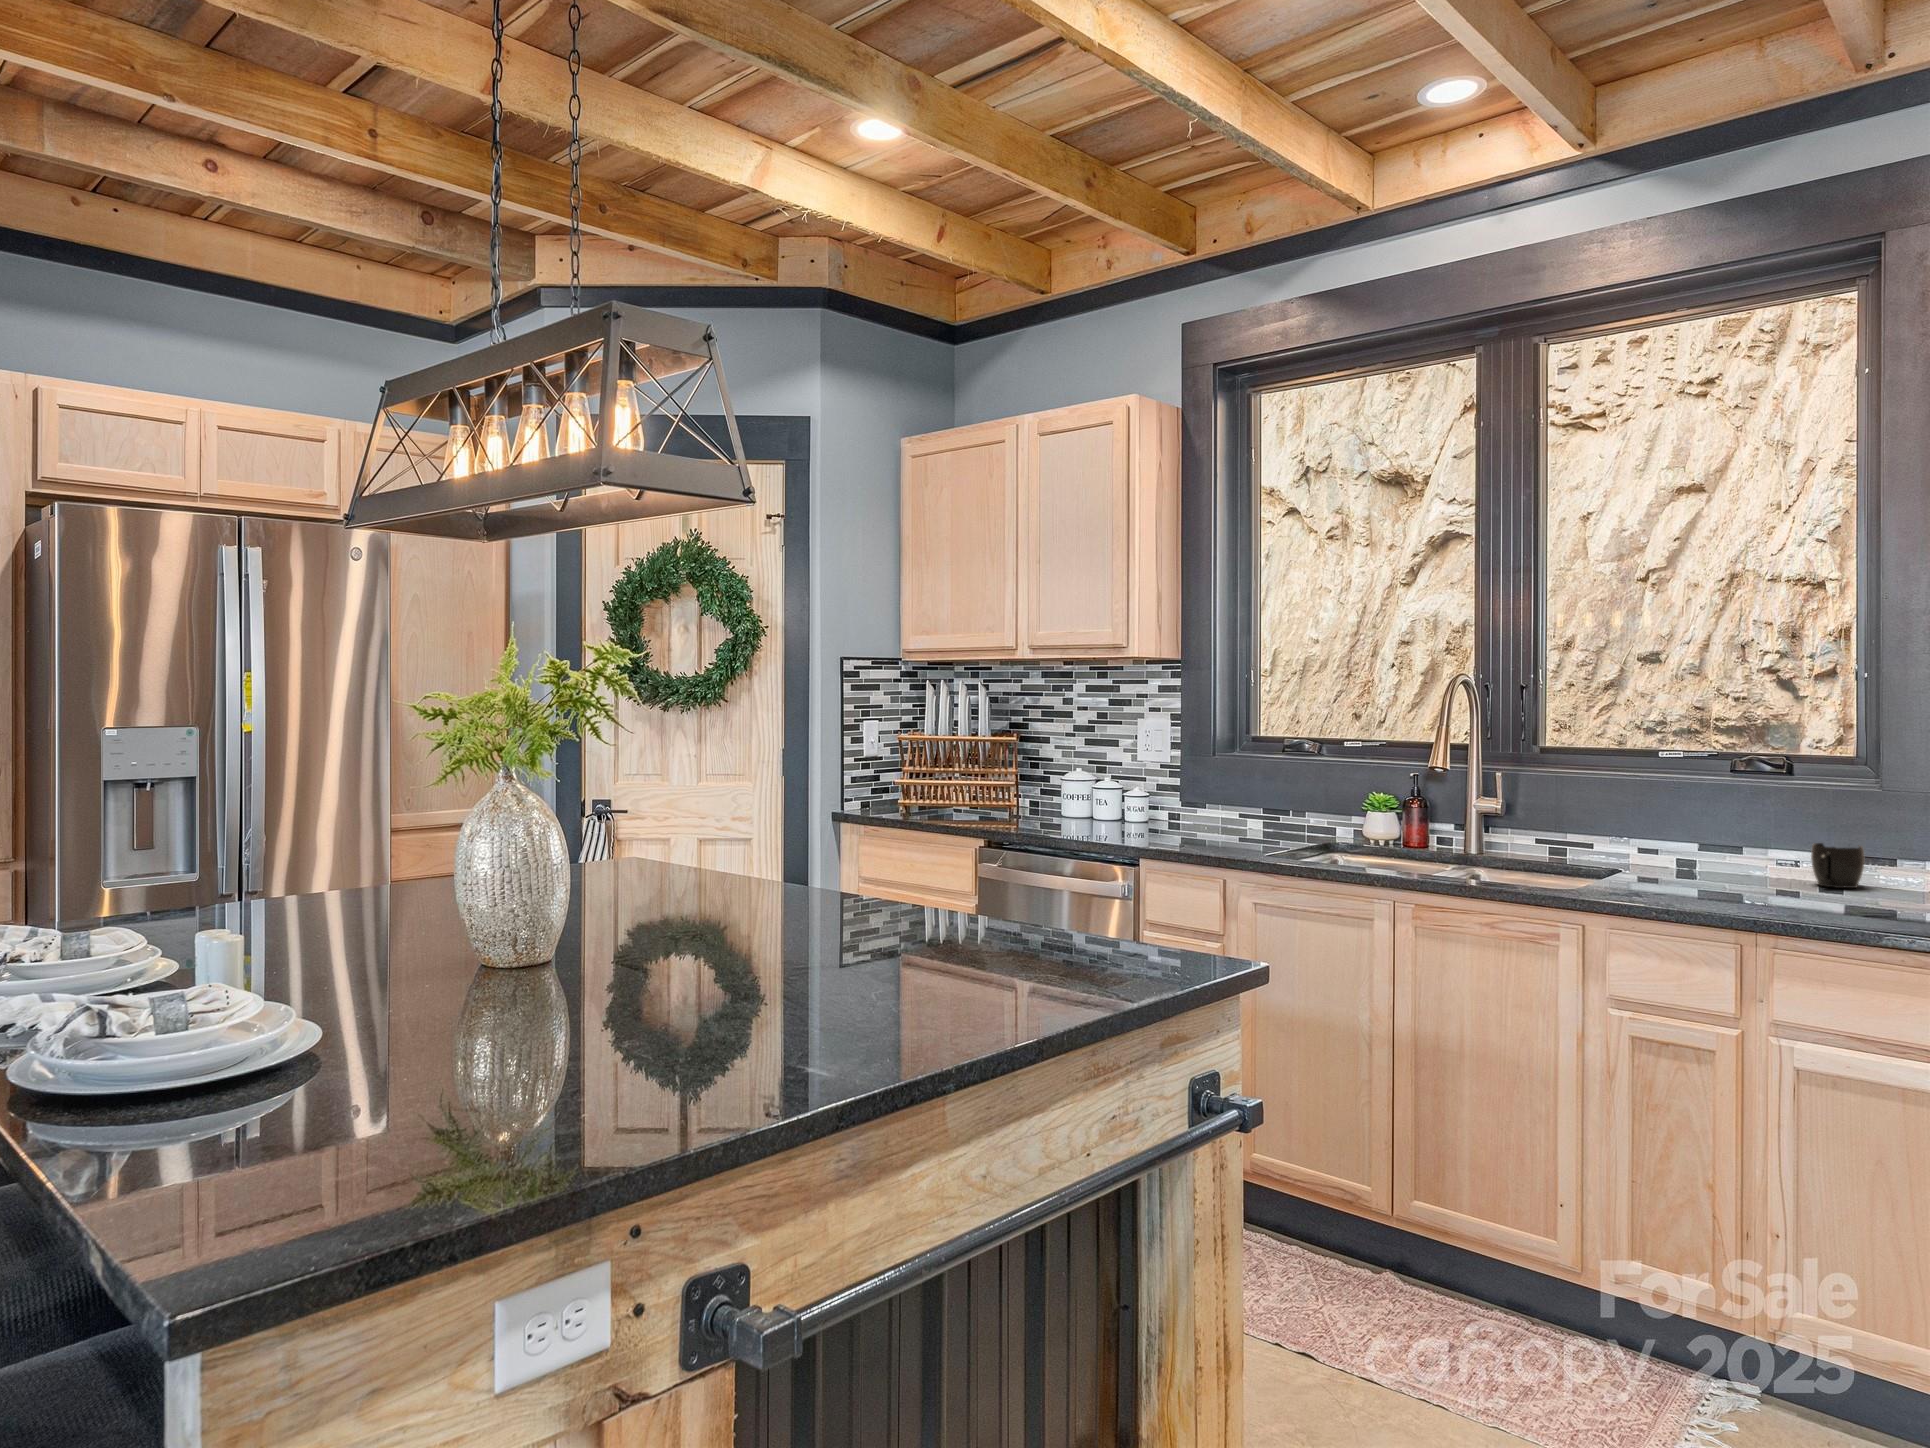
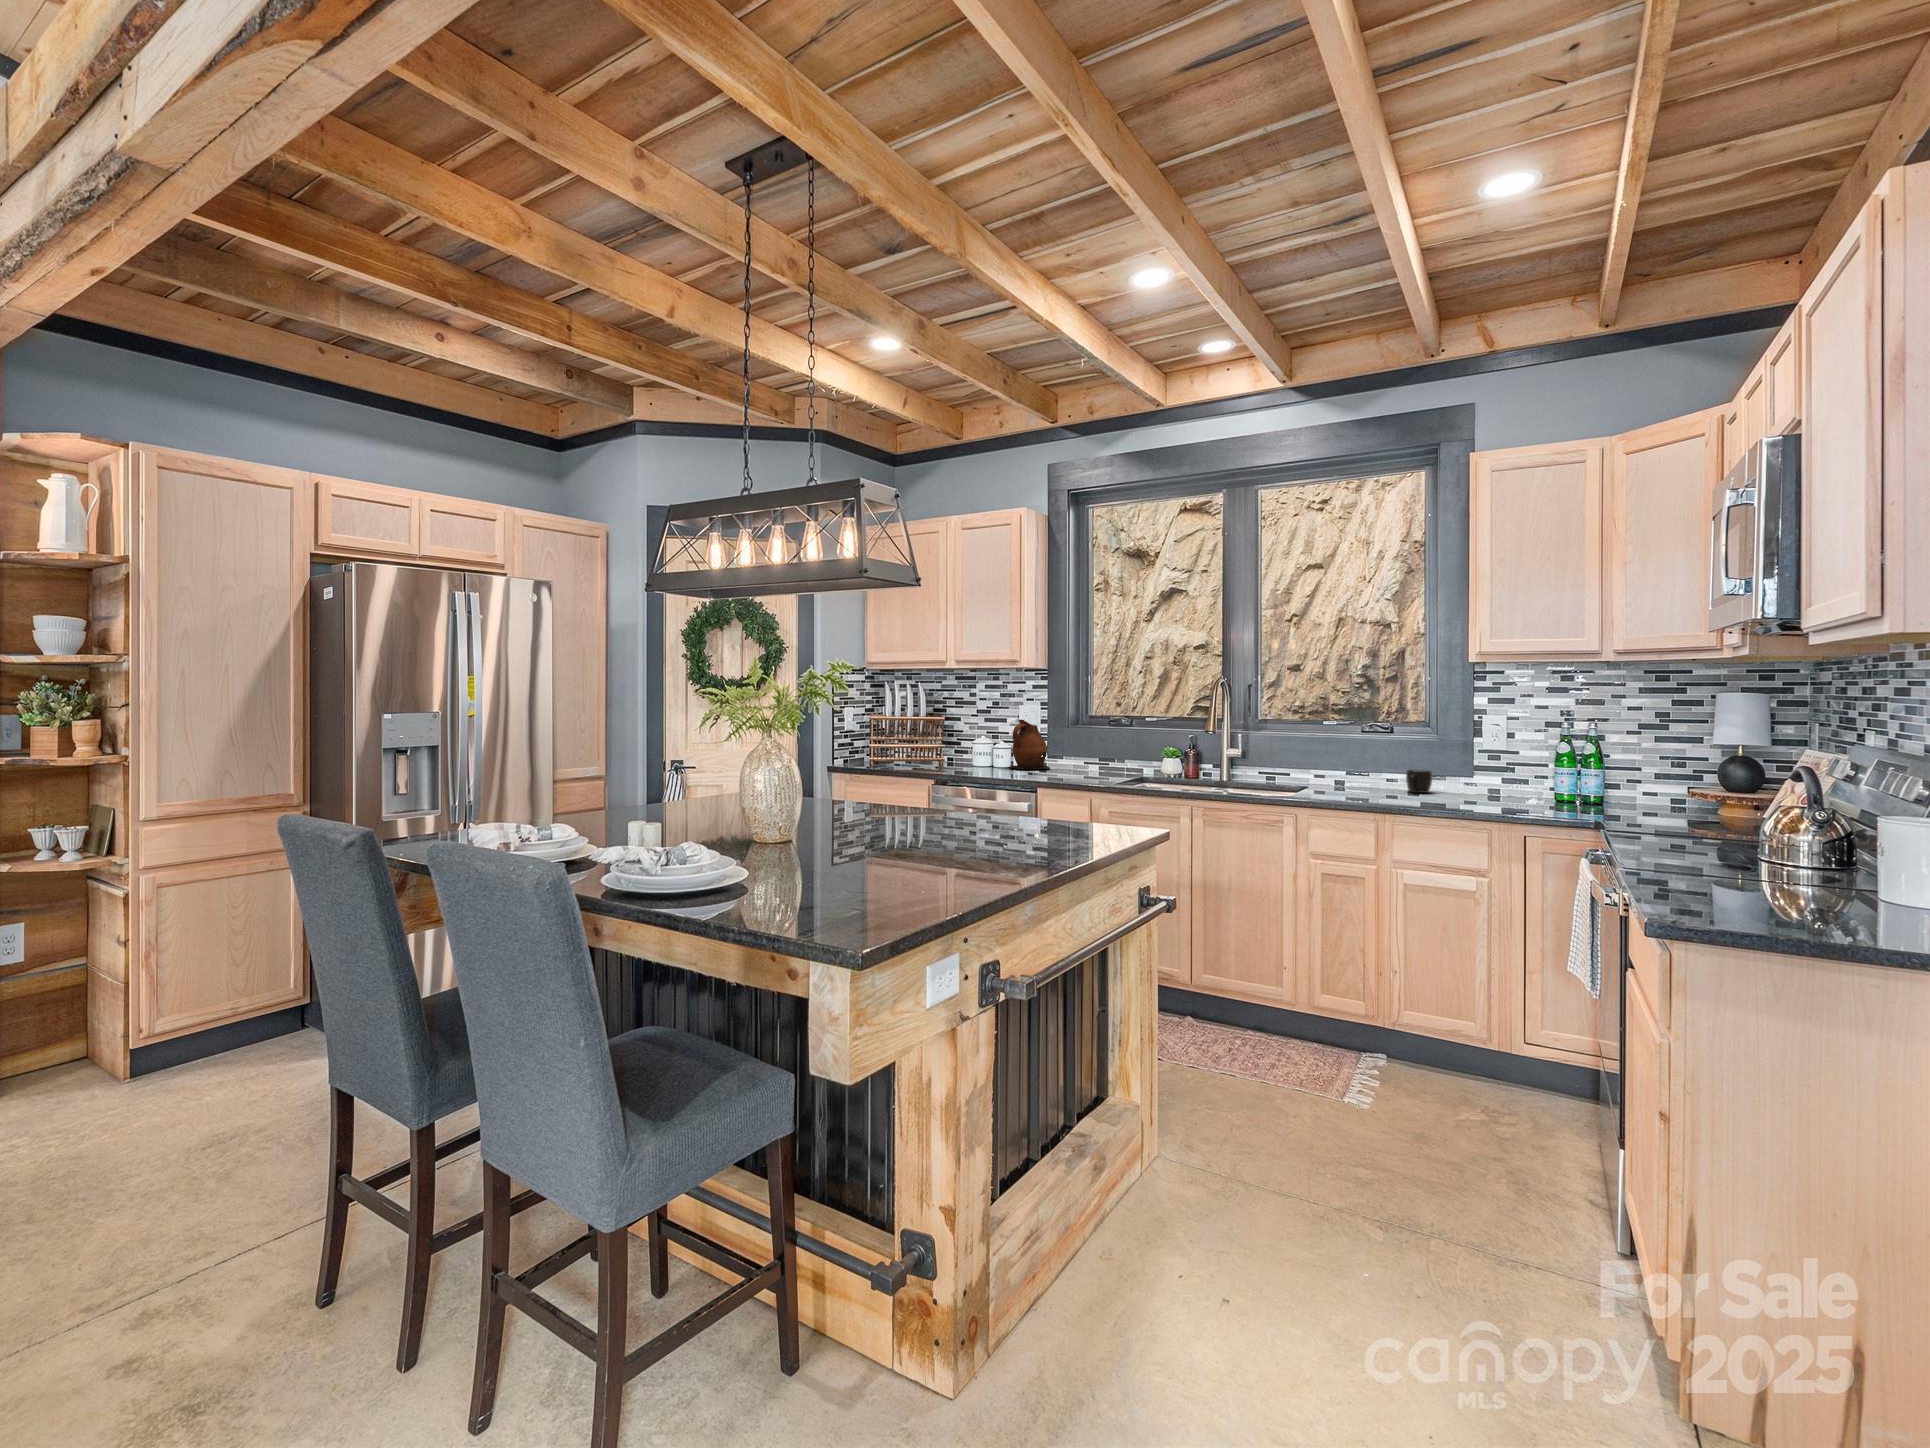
ceramic pitcher: none [1119,742,1186,825] -> present [1011,719,1050,769]

